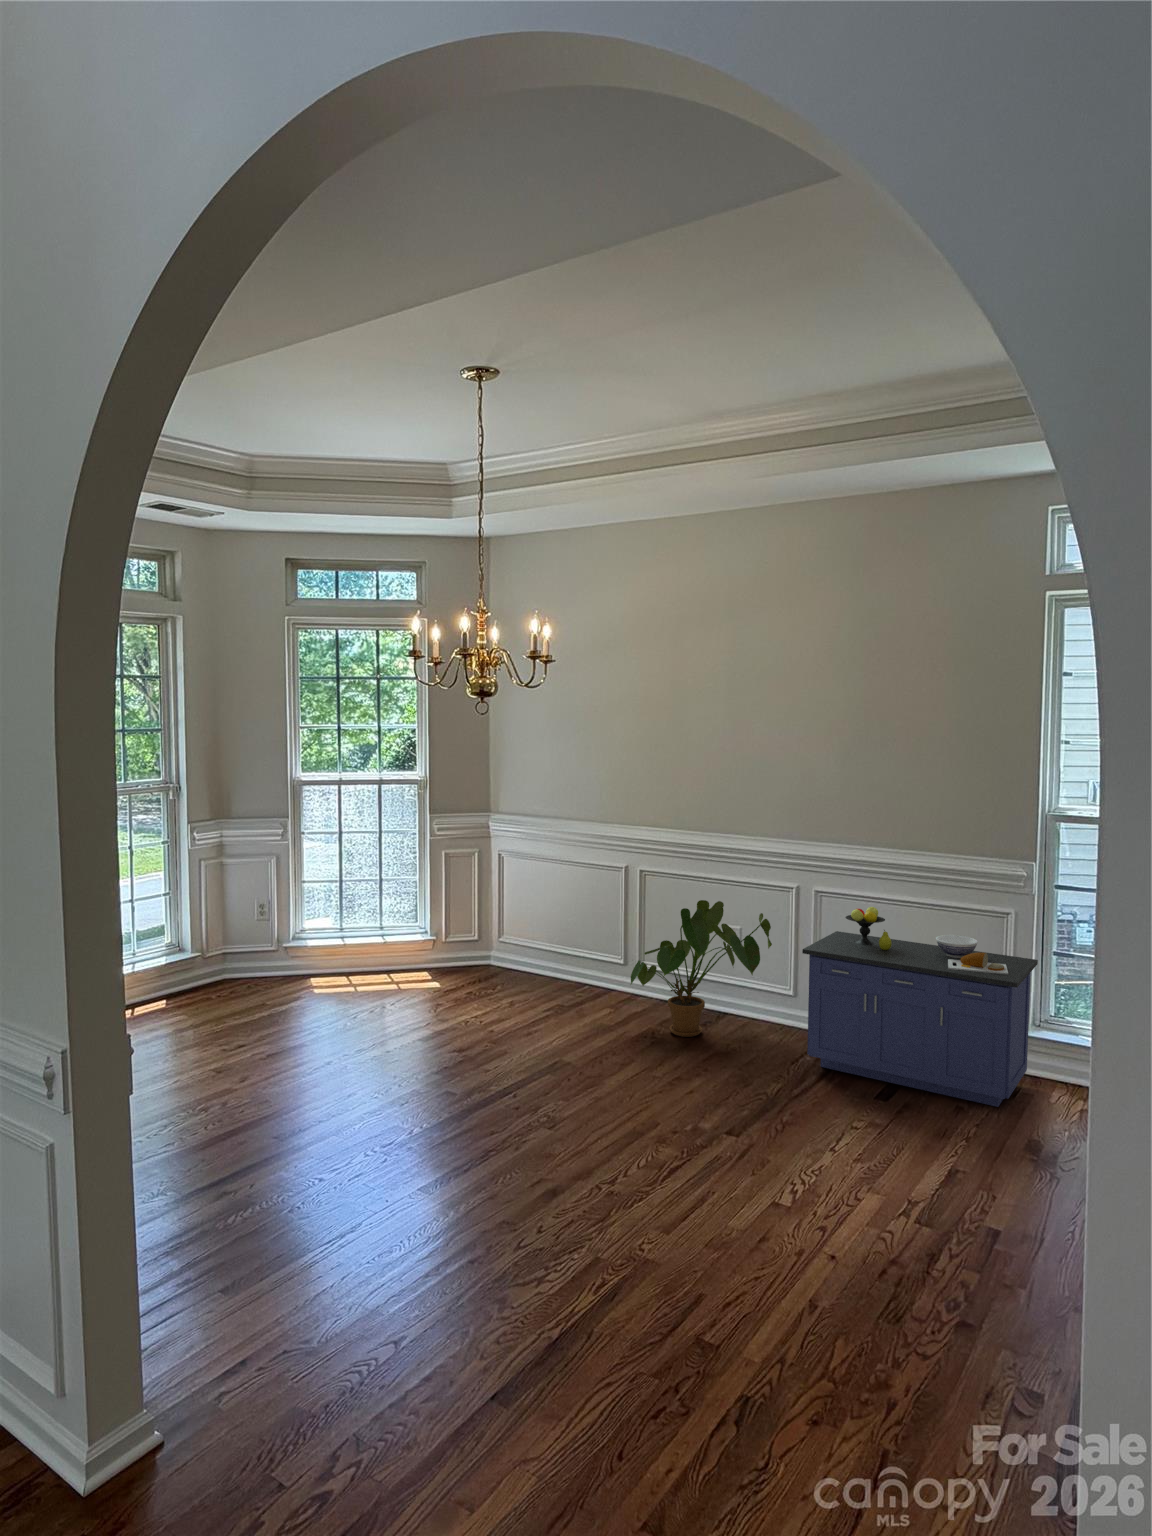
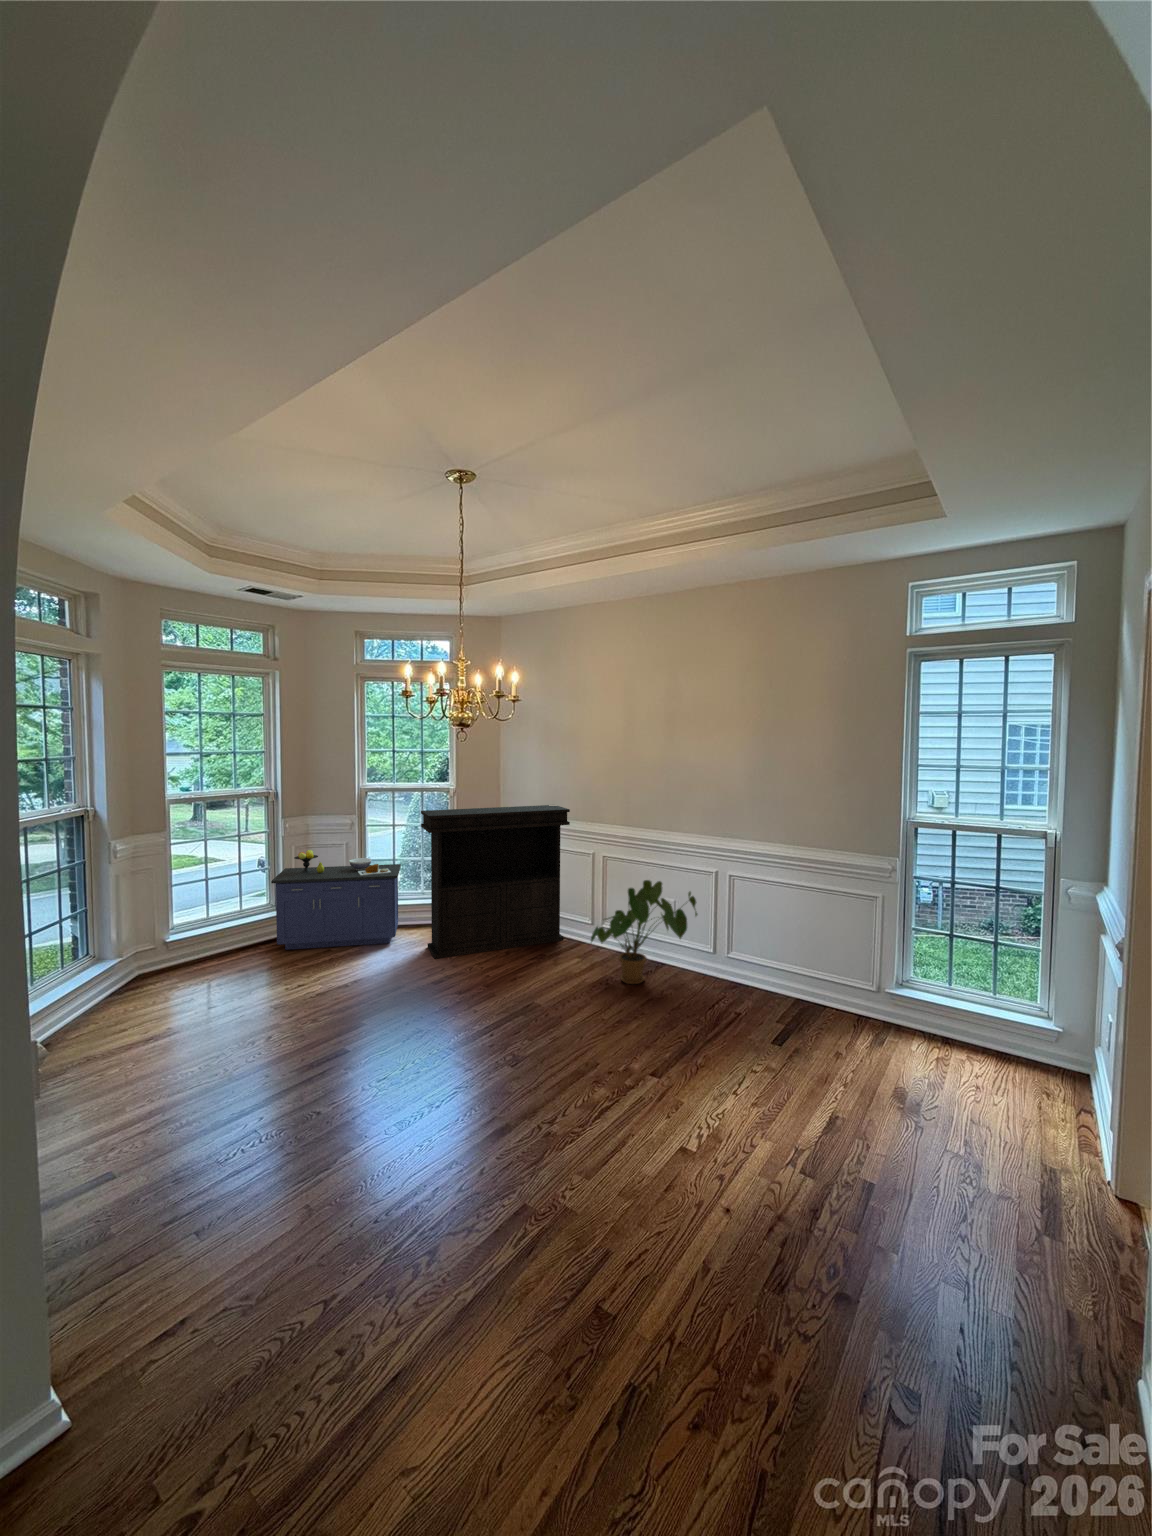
console table: none [390,802,593,1011] -> present [421,805,570,959]
storage cabinet: present [802,907,1038,1107] -> present [271,850,401,950]

